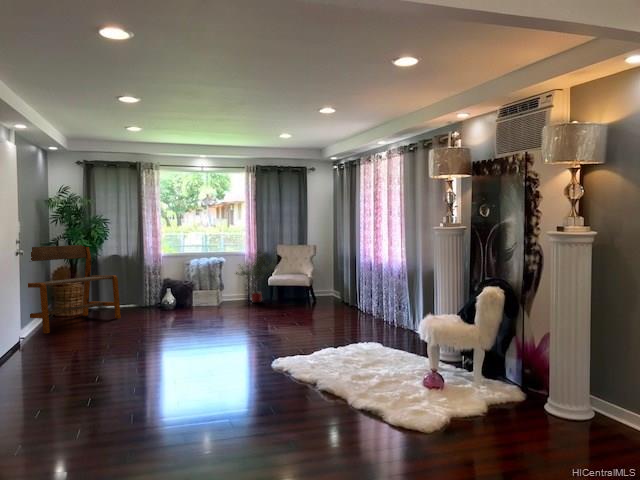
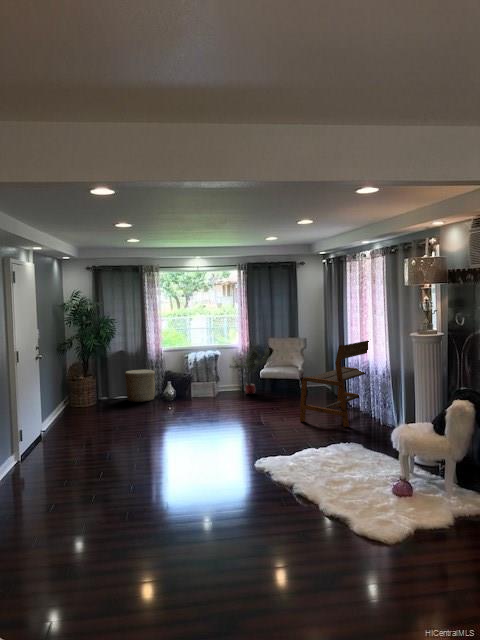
bench: present [28,245,121,333] -> present [300,341,369,427]
woven basket: none [119,276,153,310] -> present [125,370,155,402]

